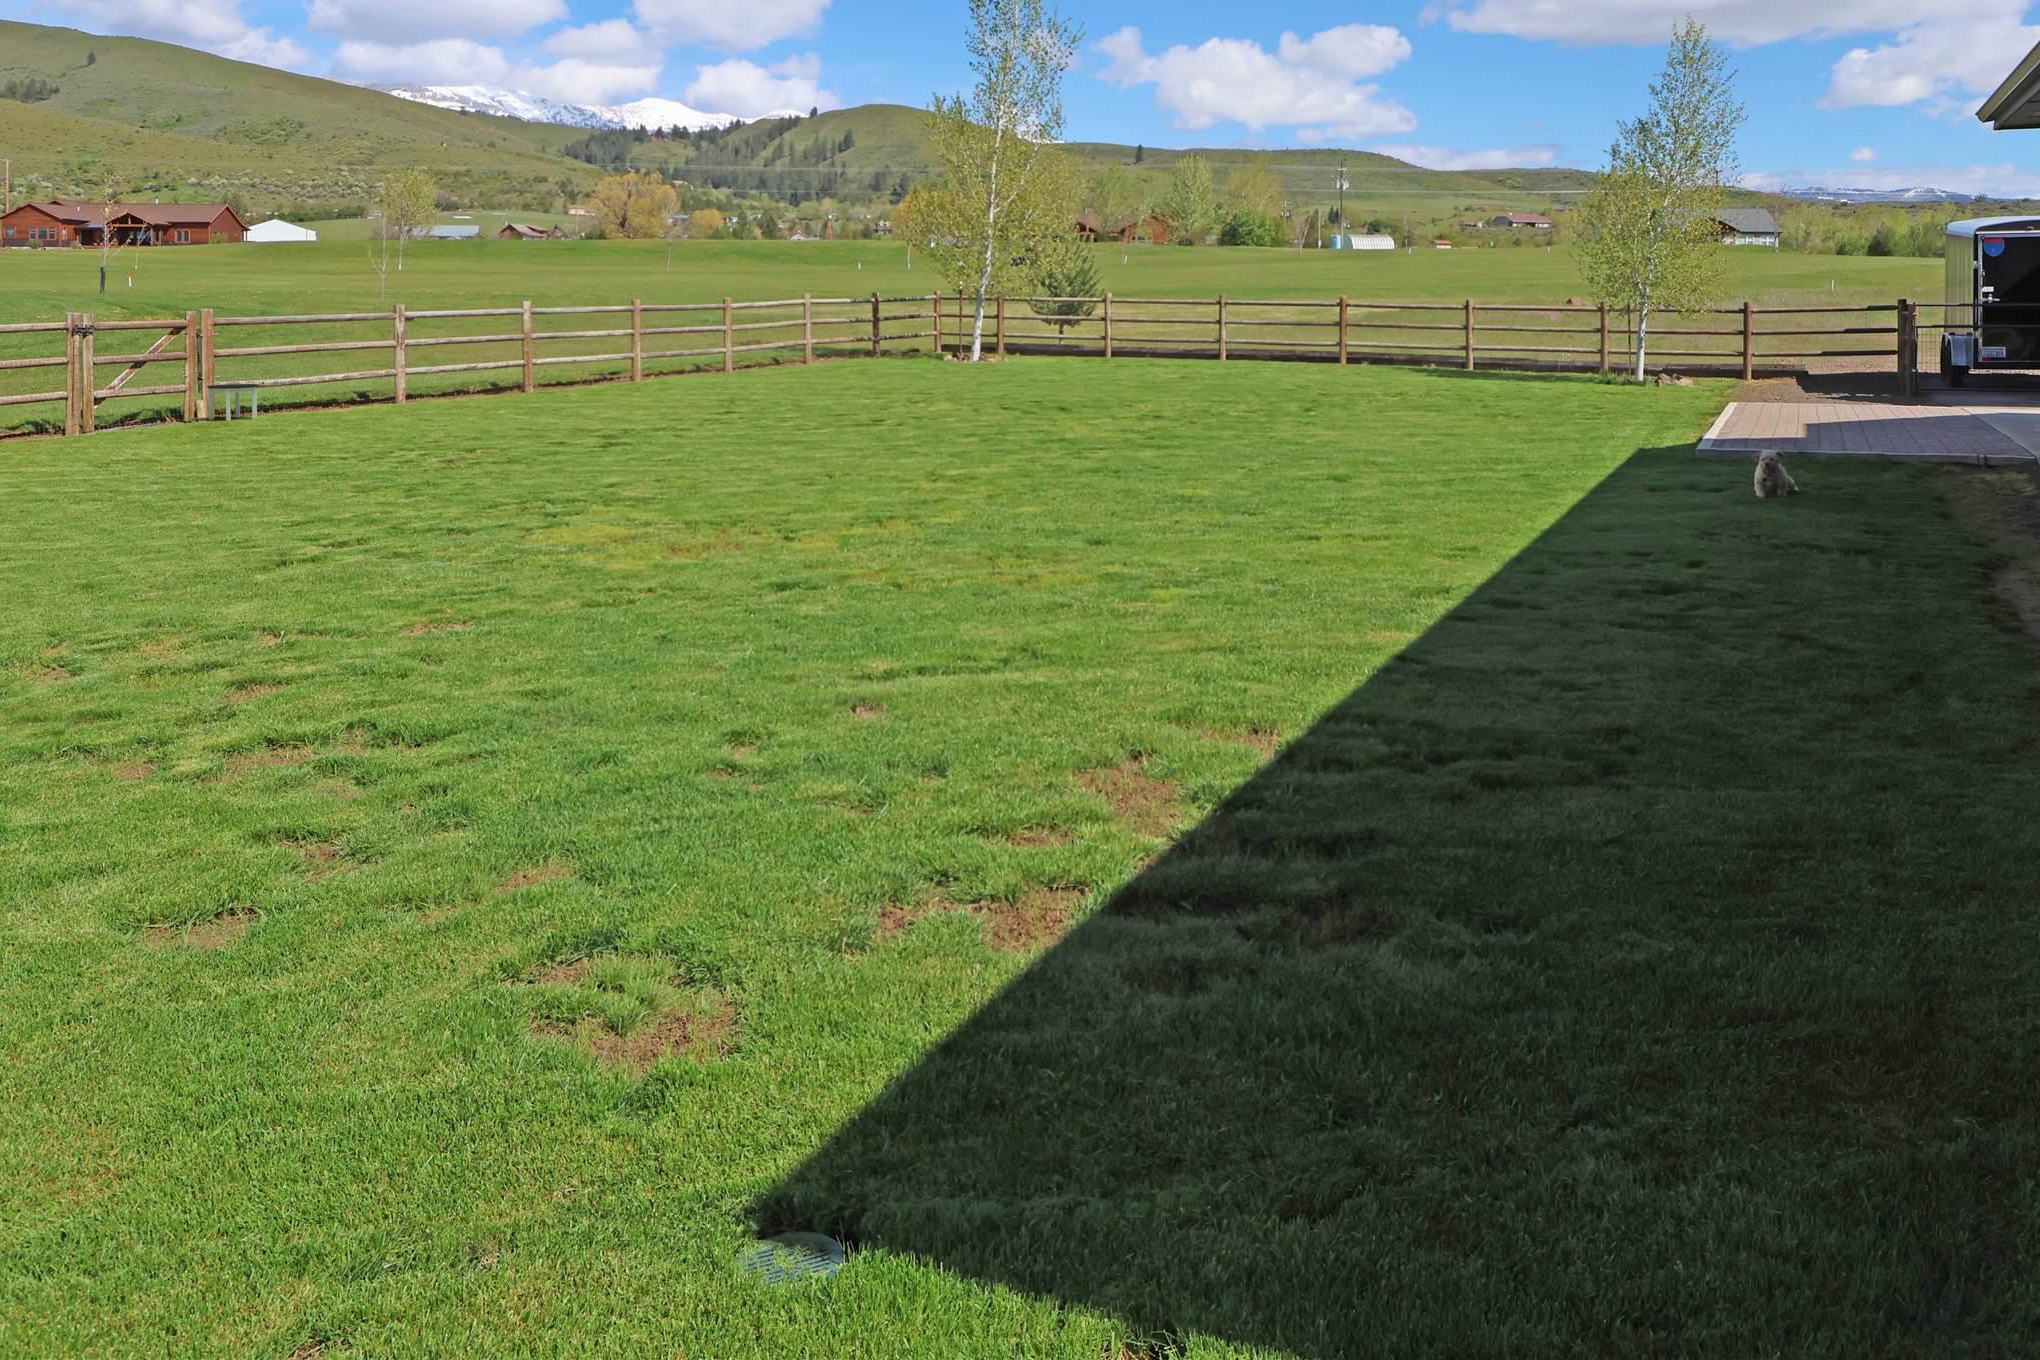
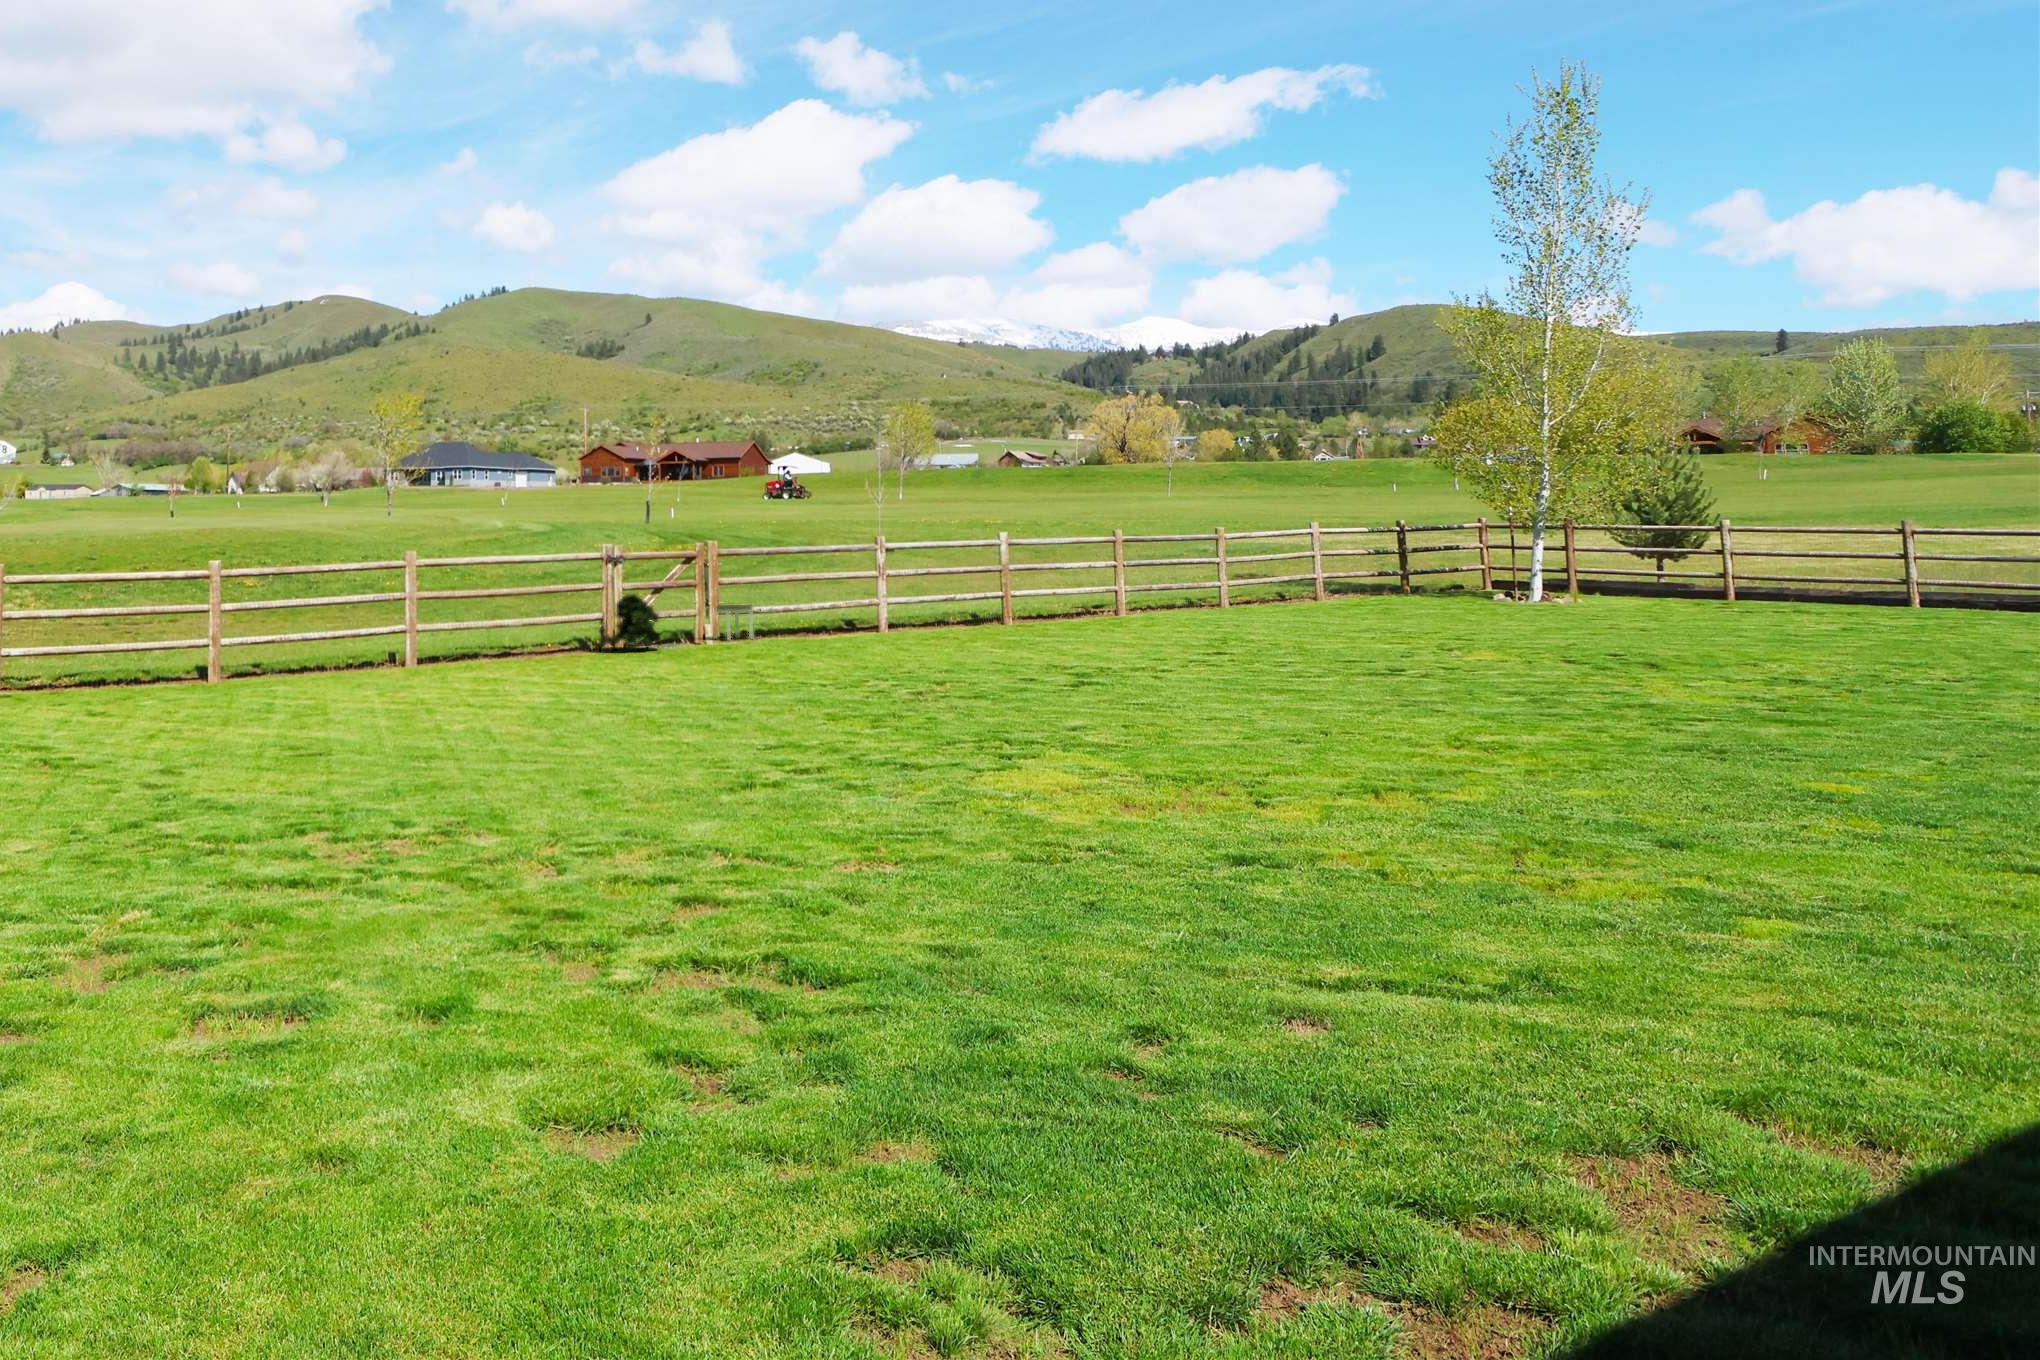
potted plant: none [66,373,148,436] -> present [599,594,661,650]

